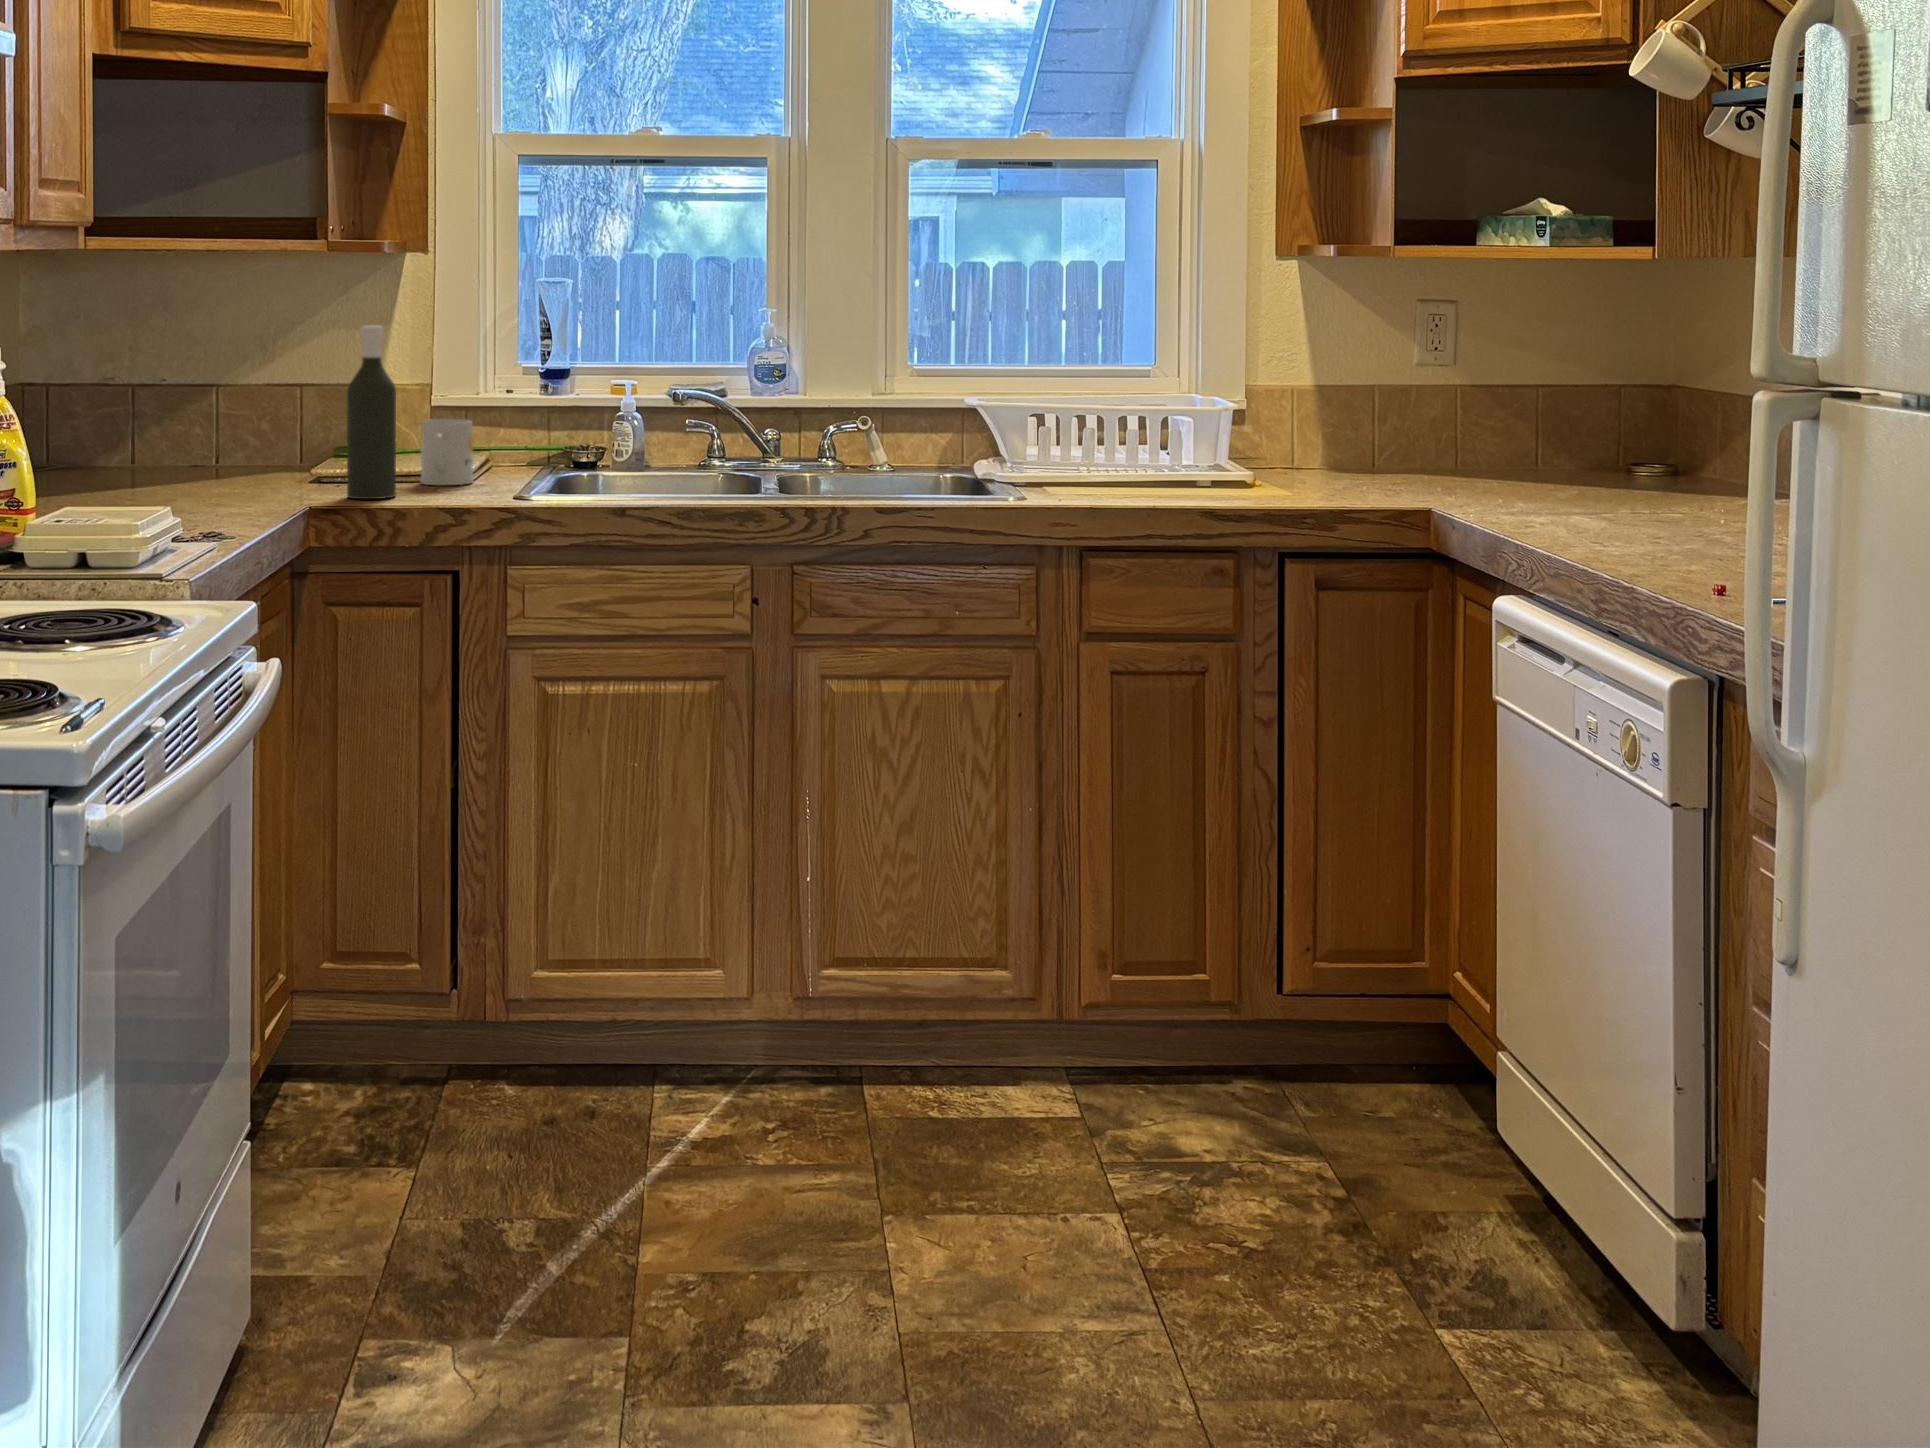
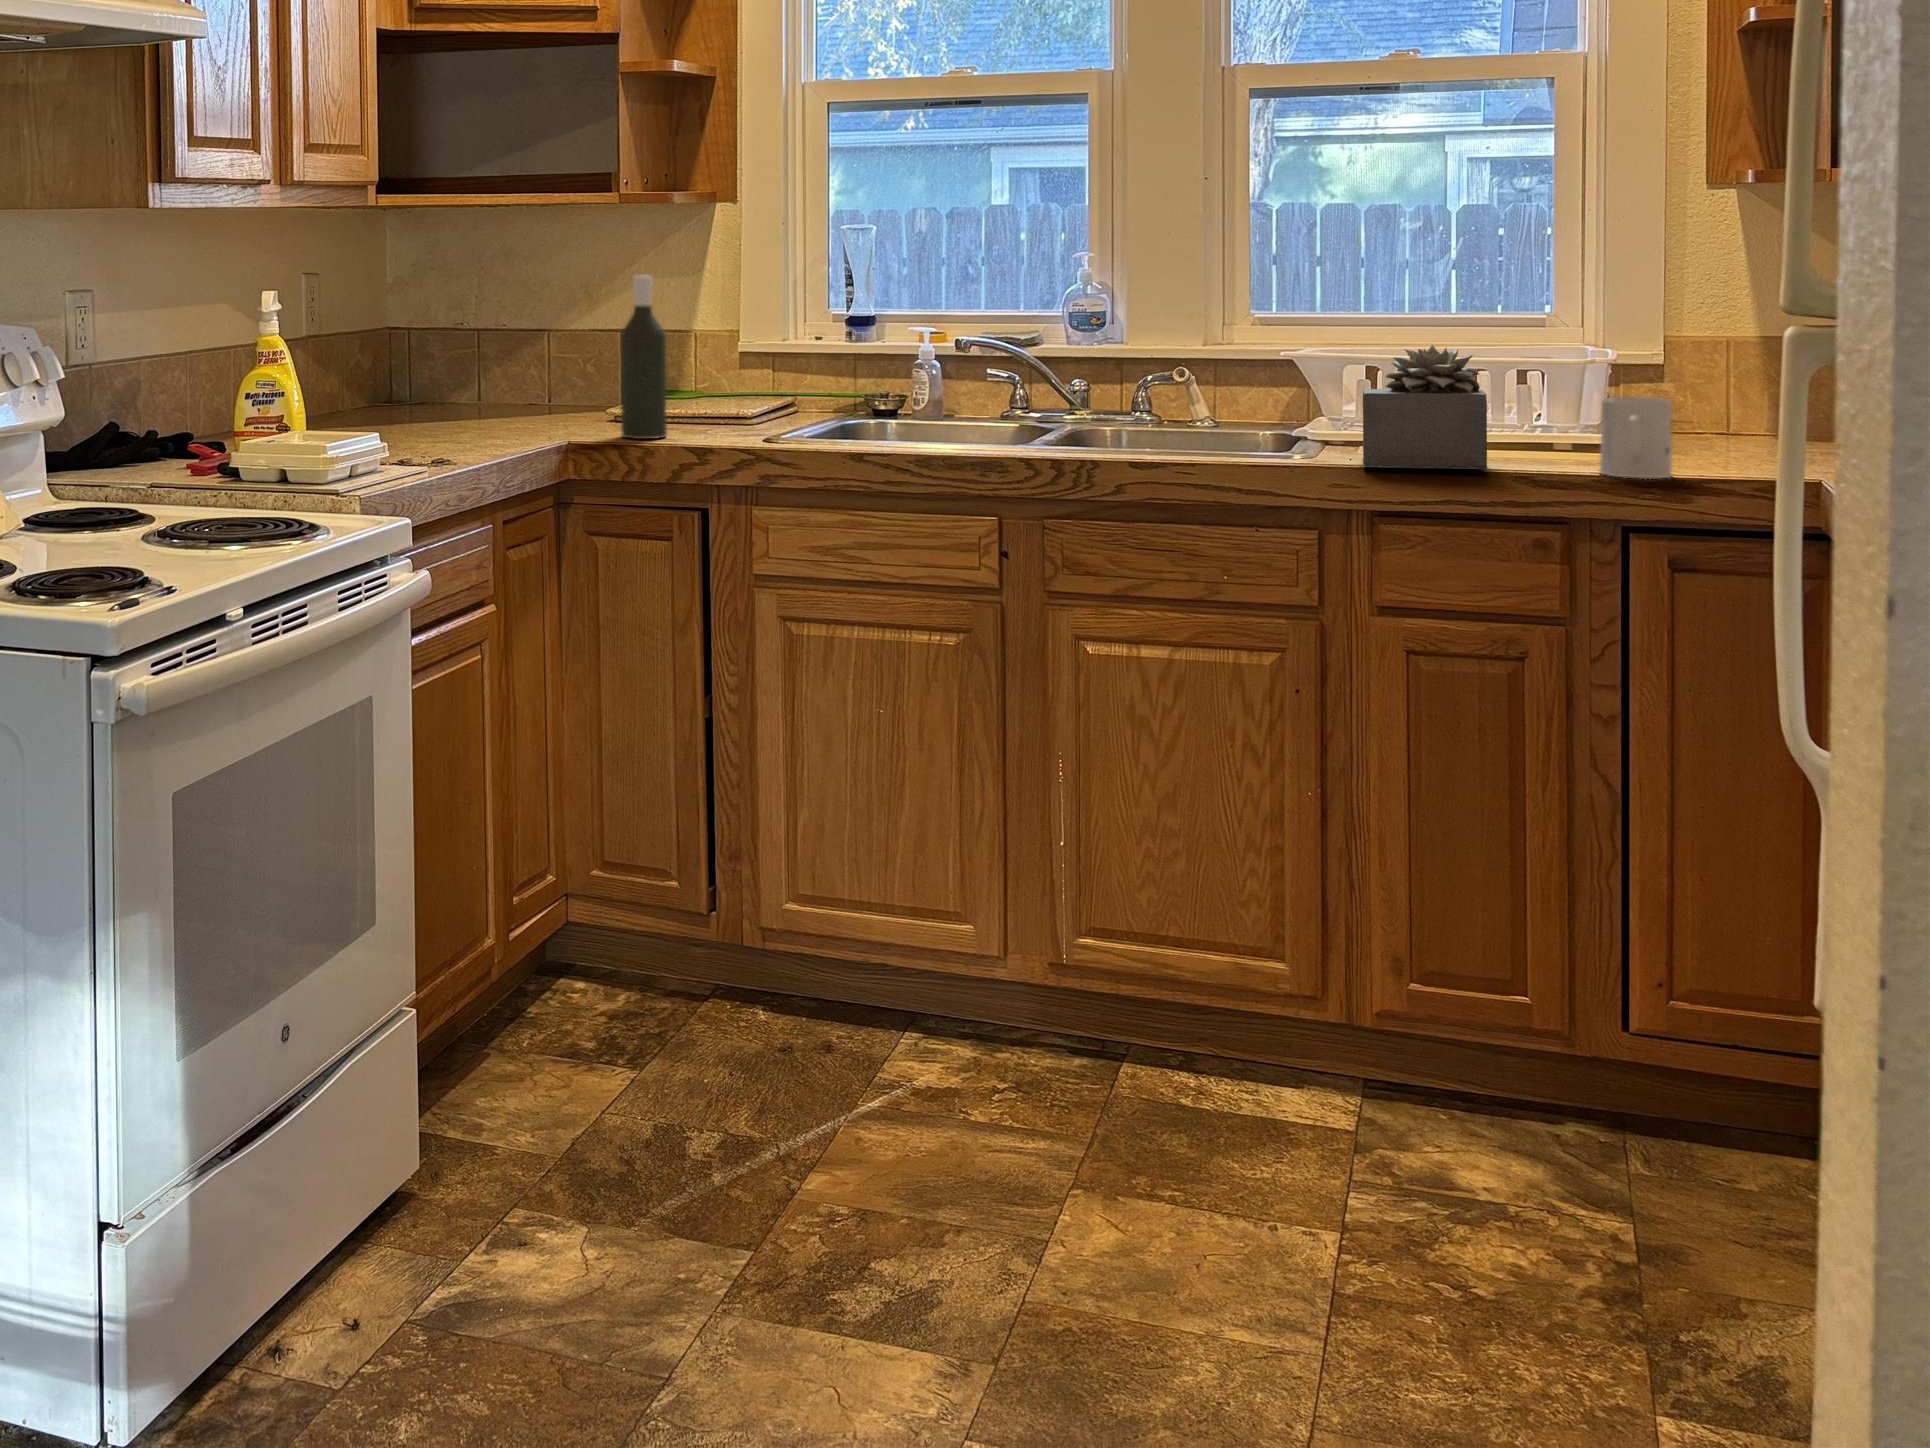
succulent plant: none [1052,387,1169,498] -> present [1363,345,1489,469]
mug: present [421,419,473,485] -> present [1599,397,1672,479]

